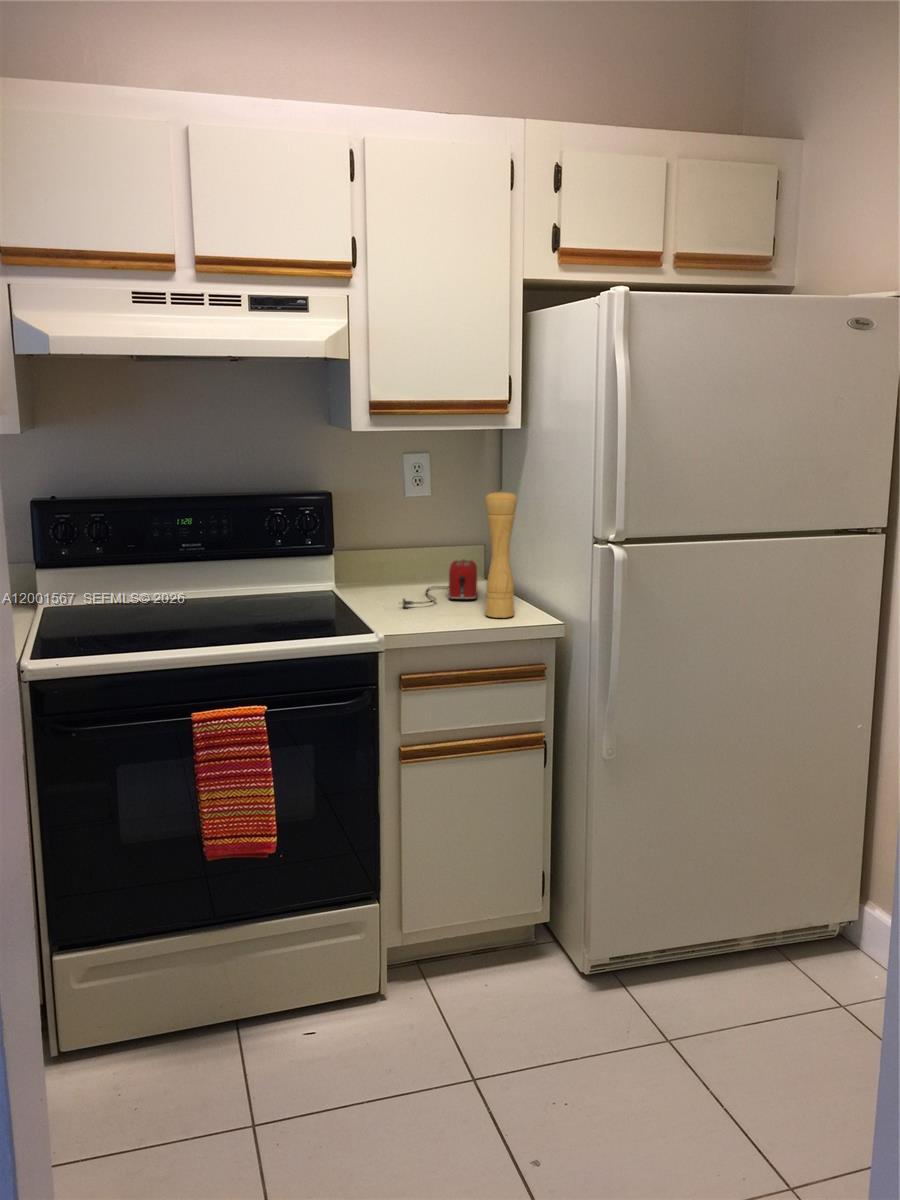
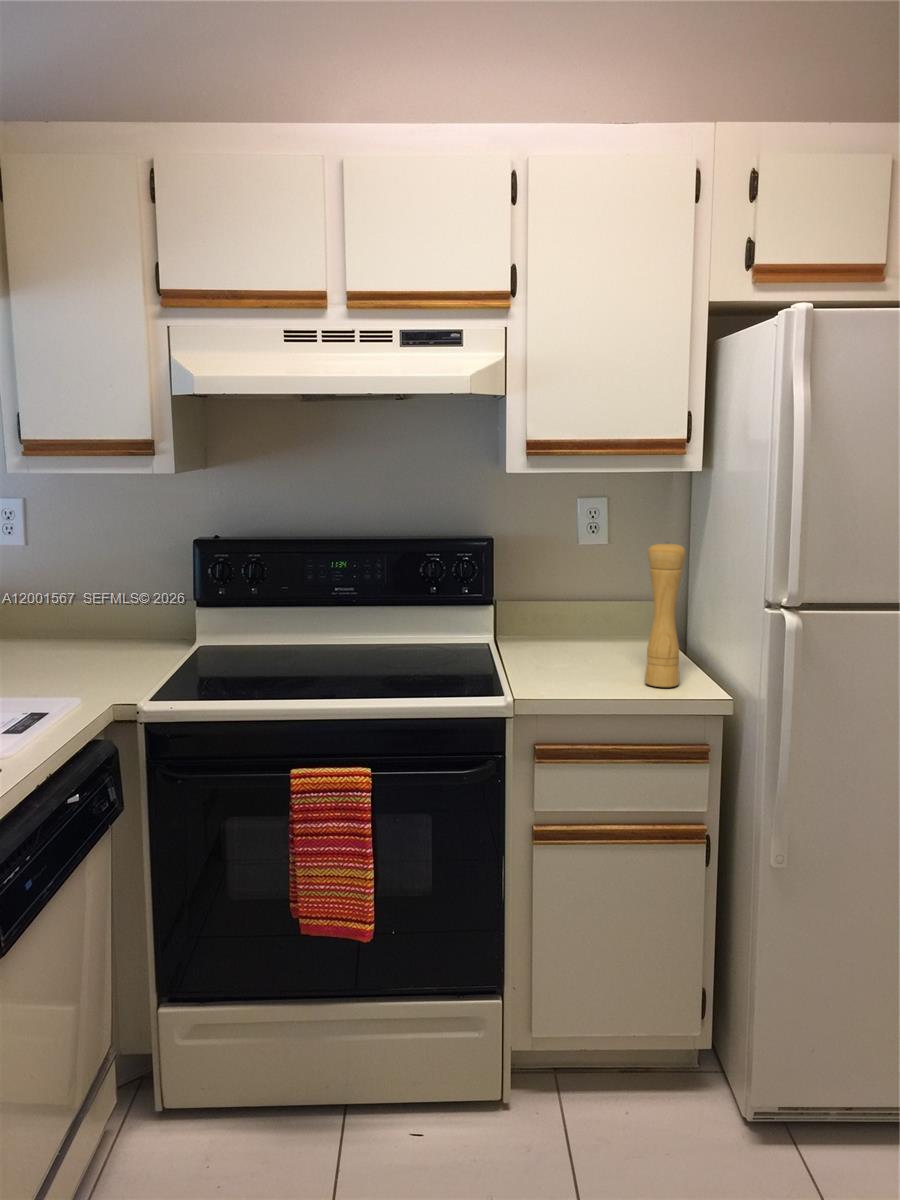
toaster: present [399,559,477,608] -> none [553,617,651,668]

